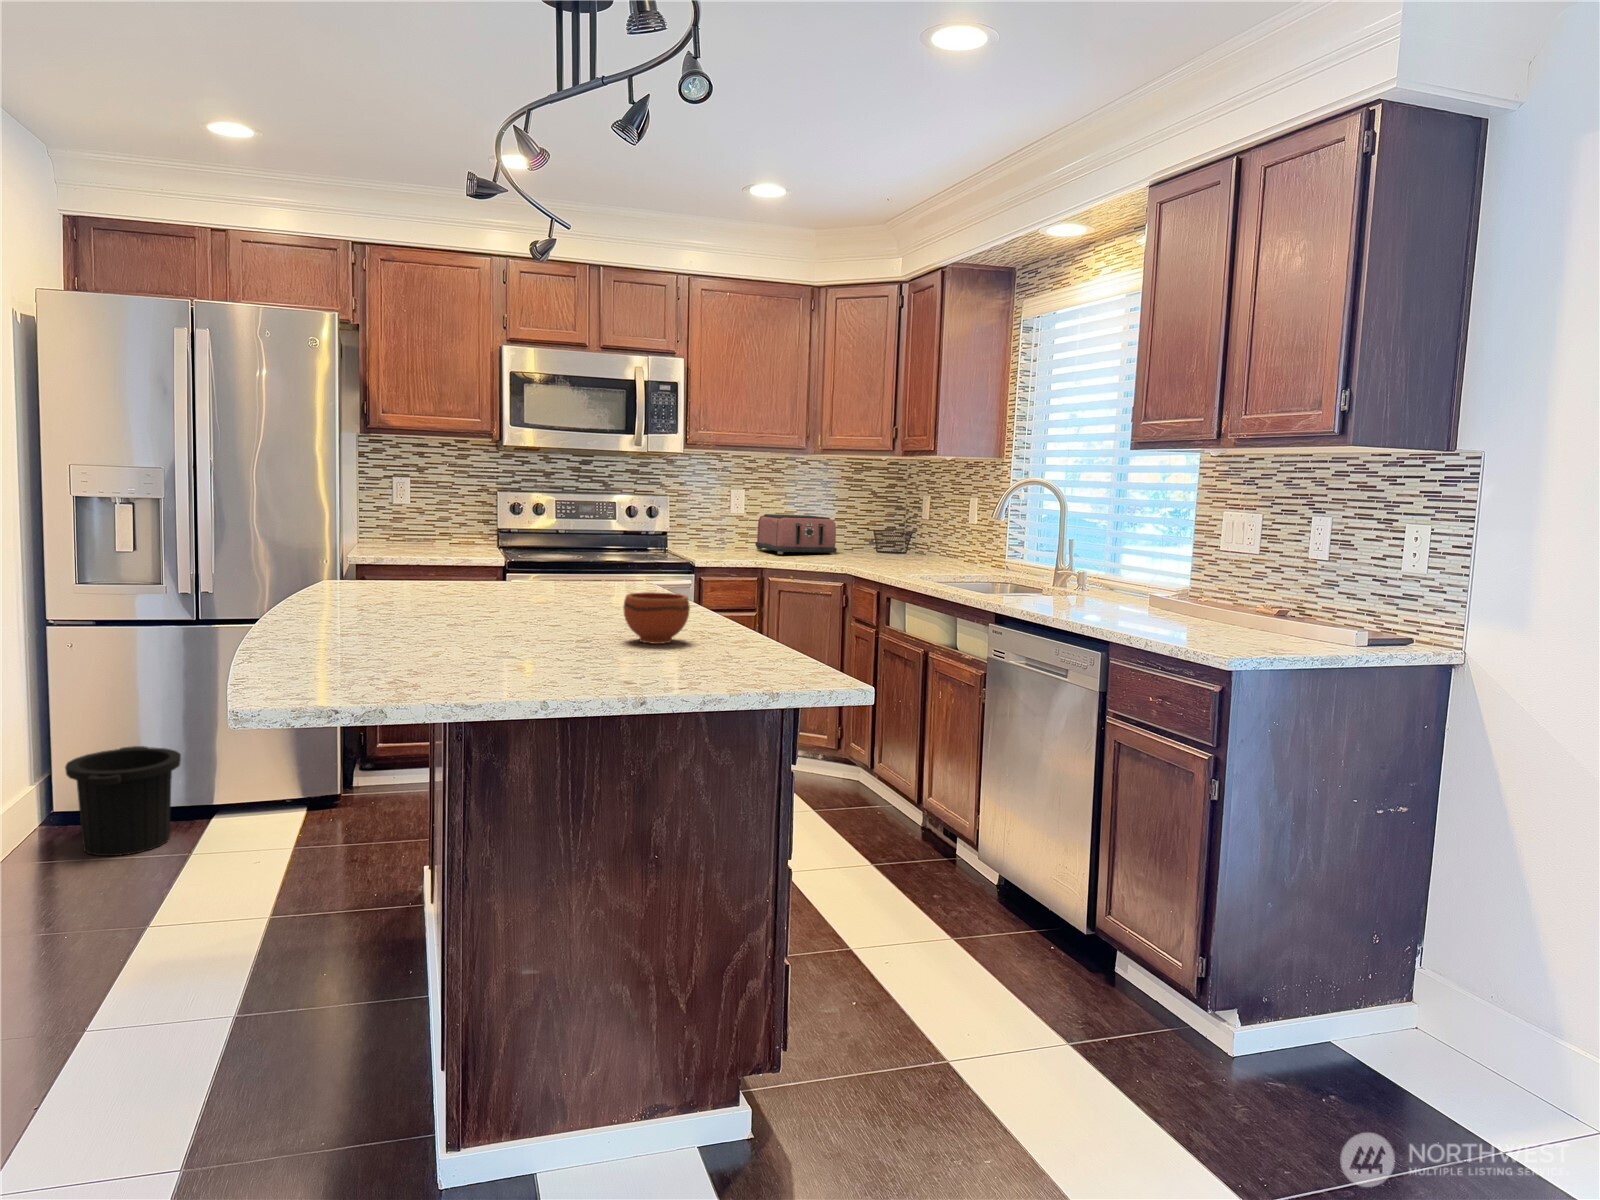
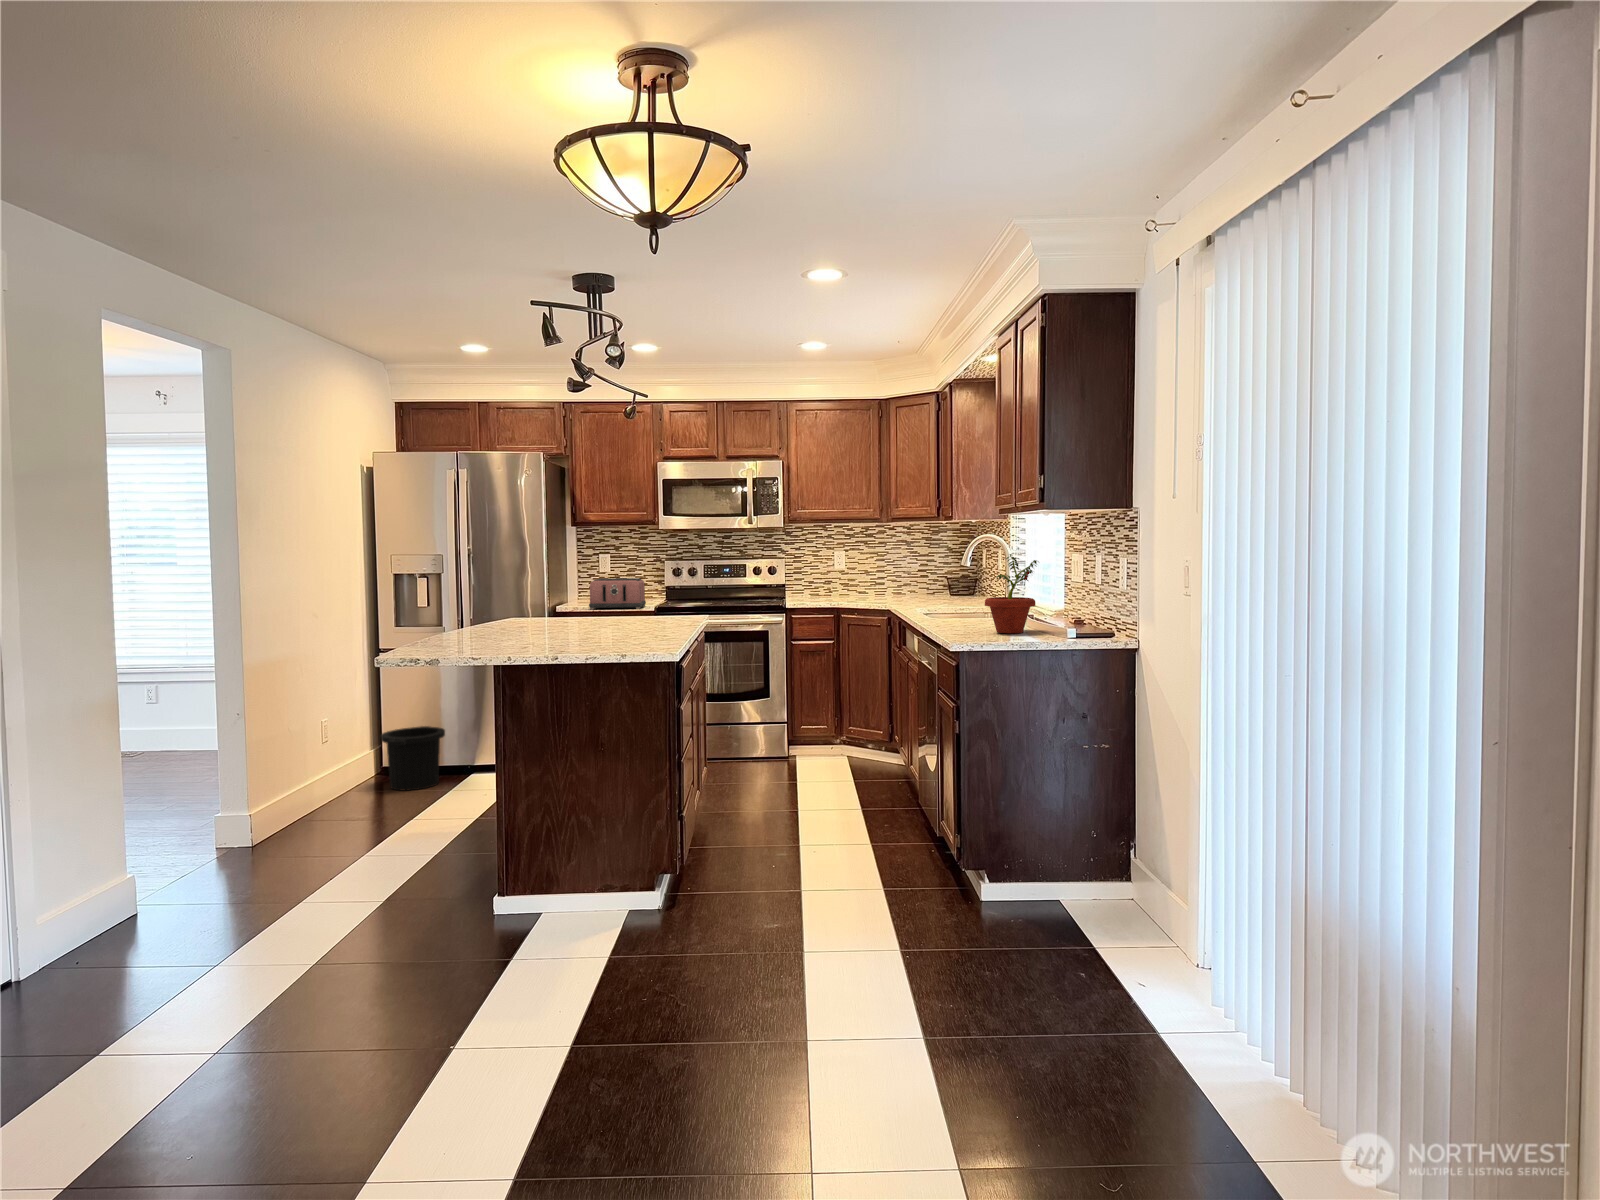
toaster: present [755,514,837,555] -> present [589,578,646,610]
potted plant: none [1104,520,1181,626] -> present [985,554,1037,633]
bowl: present [623,592,690,644] -> none [595,612,637,642]

